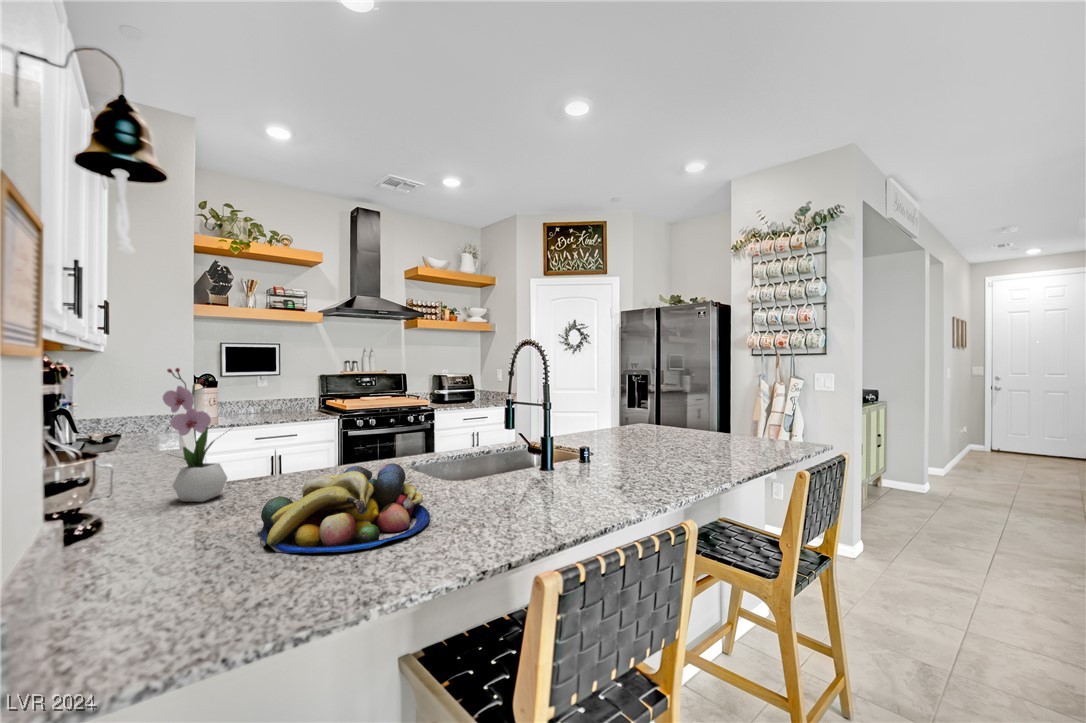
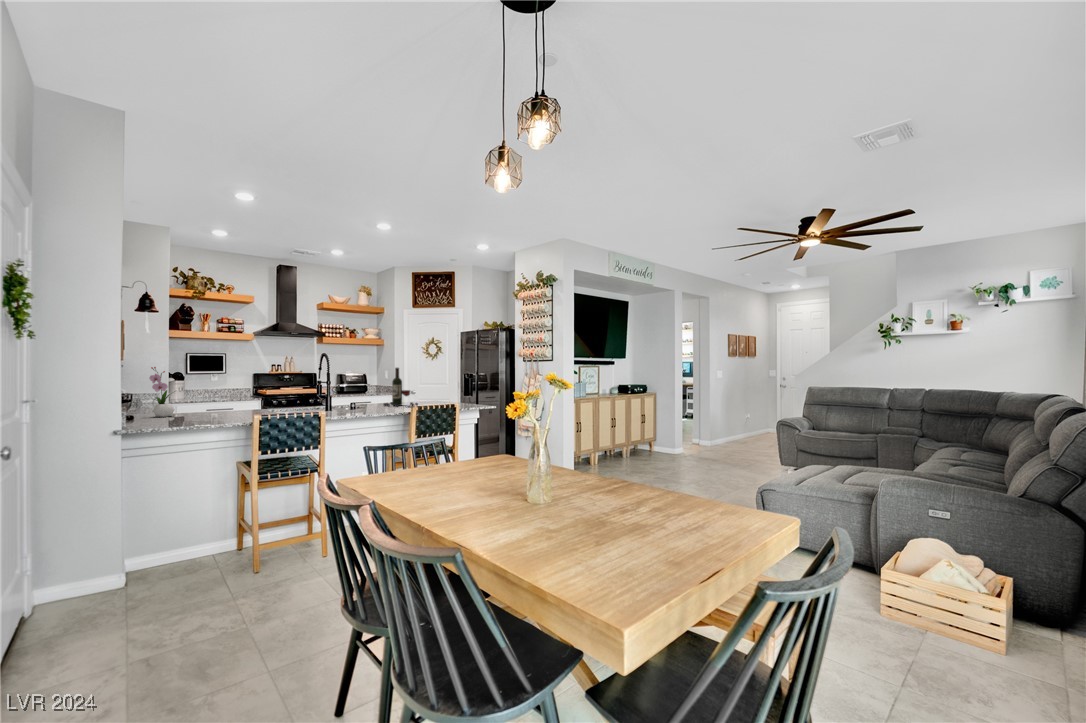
wine bottle: none [618,367,691,450] -> present [384,368,418,407]
fruit bowl: present [259,463,430,553] -> none [180,401,245,423]

